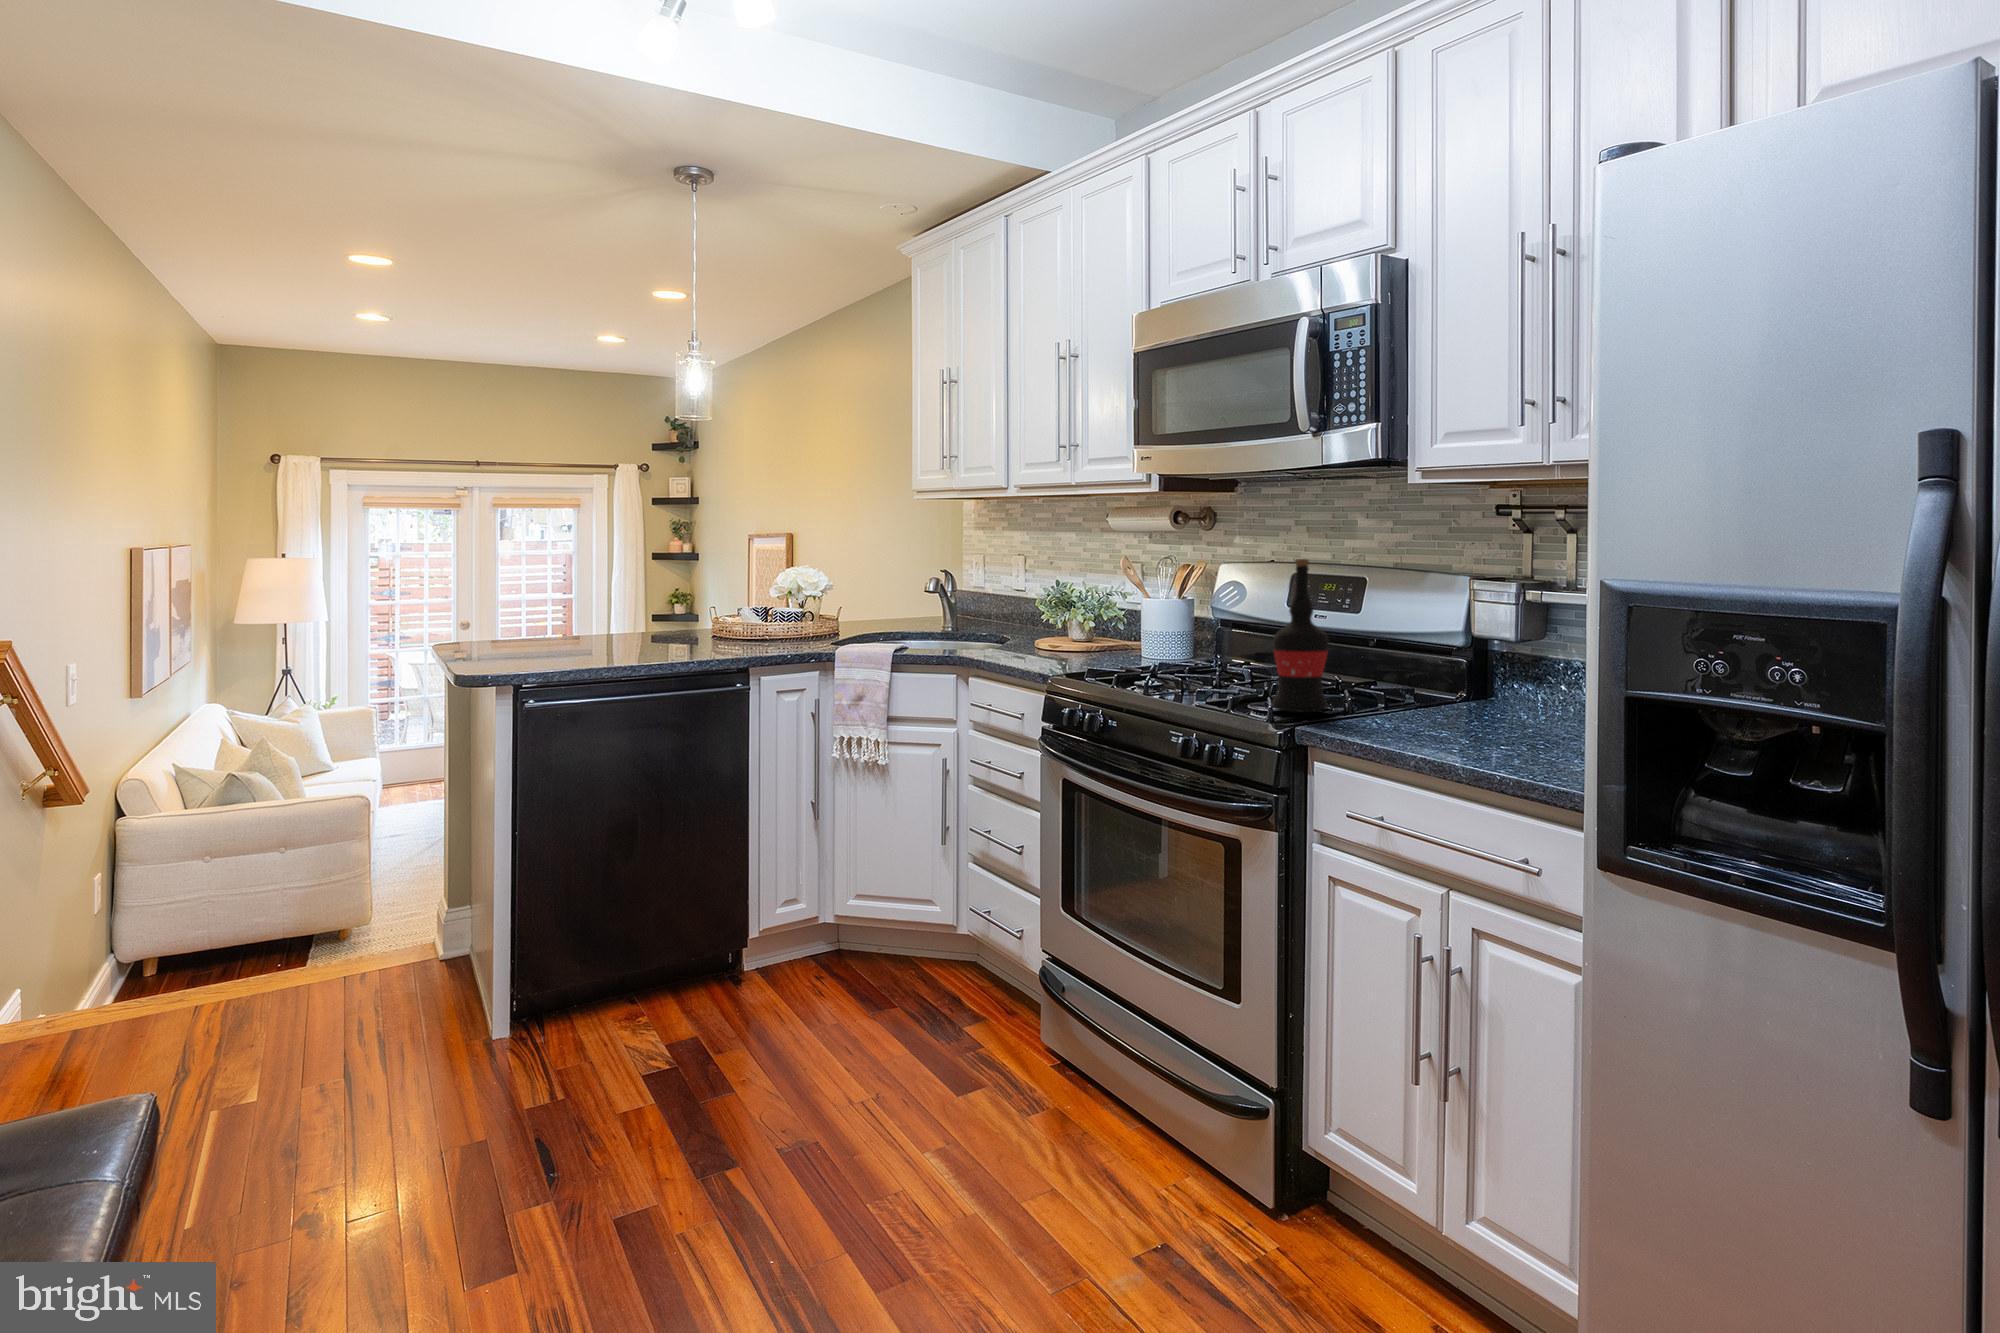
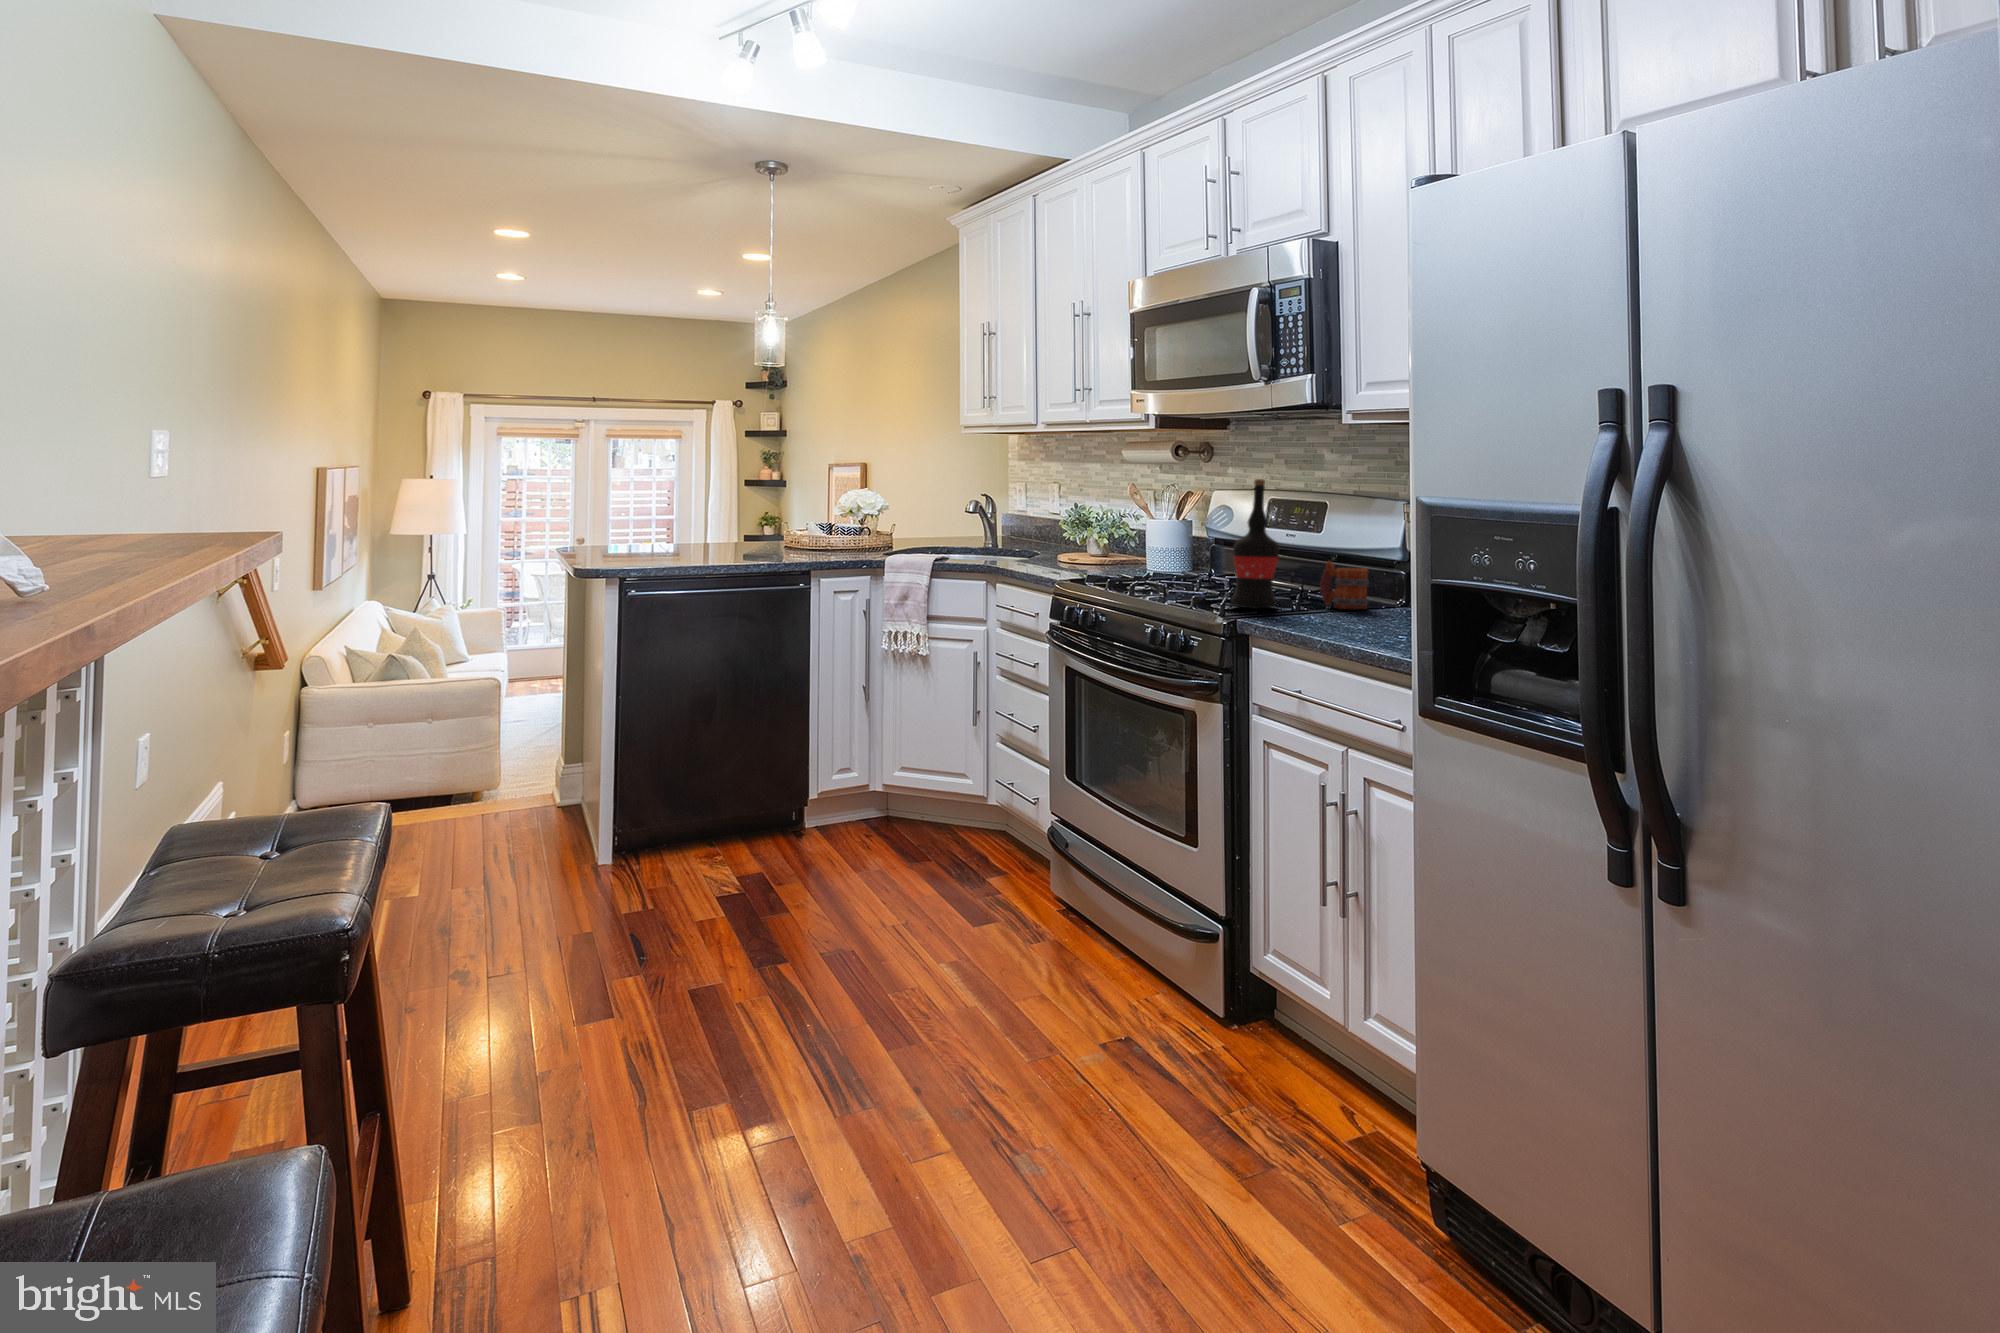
mug: none [1374,652,1434,710] -> present [1320,561,1369,609]

